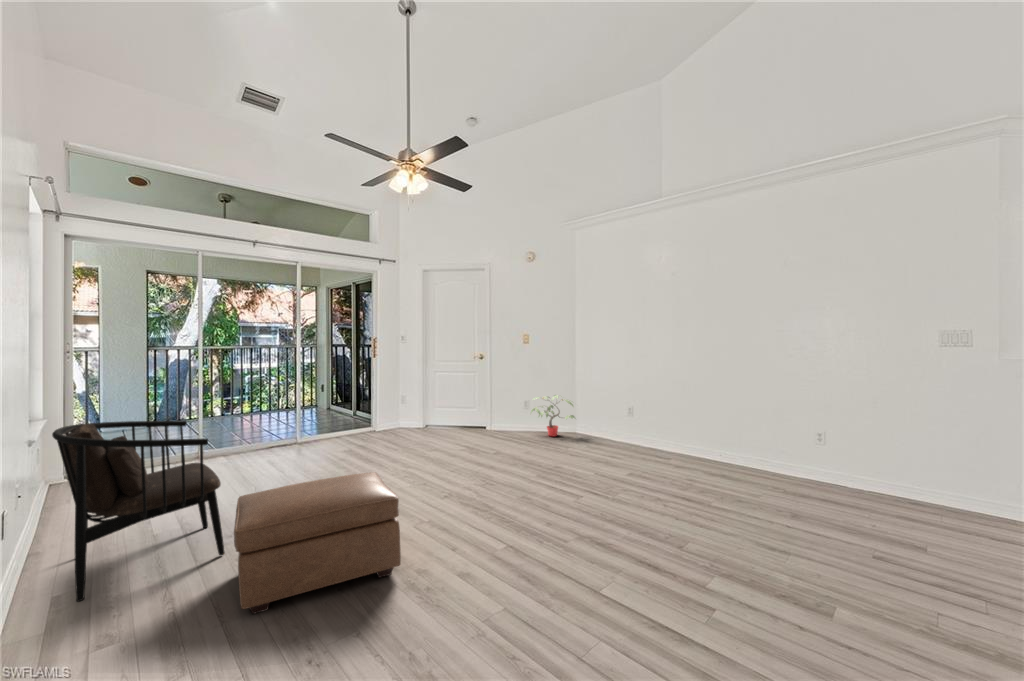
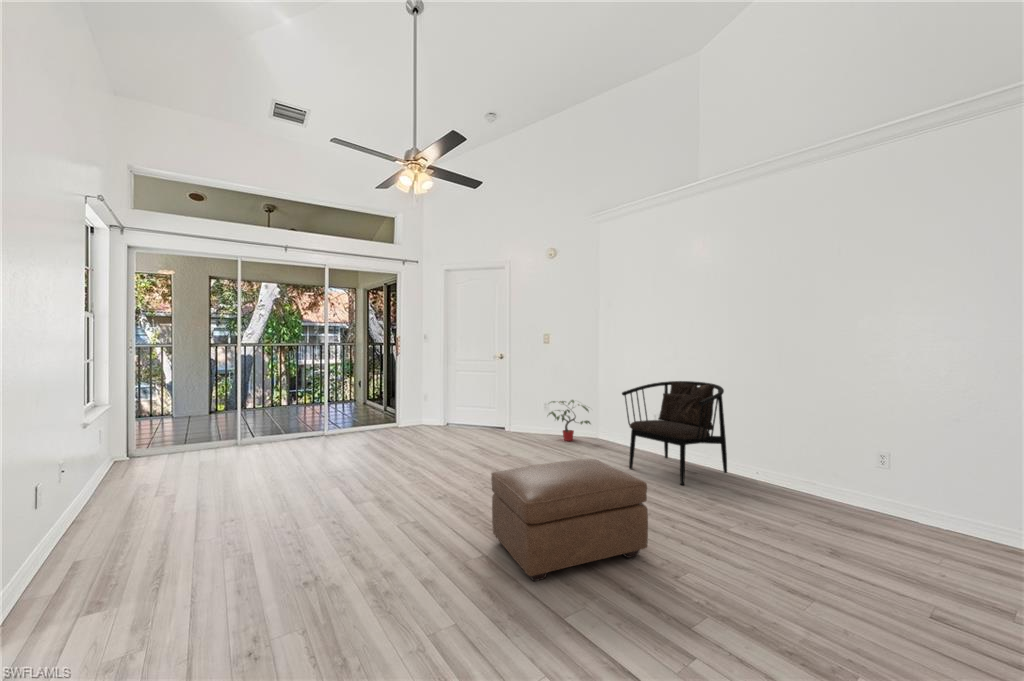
armchair: present [52,421,224,601] -> present [622,381,727,485]
ottoman: present [234,472,401,614] -> present [491,459,648,581]

